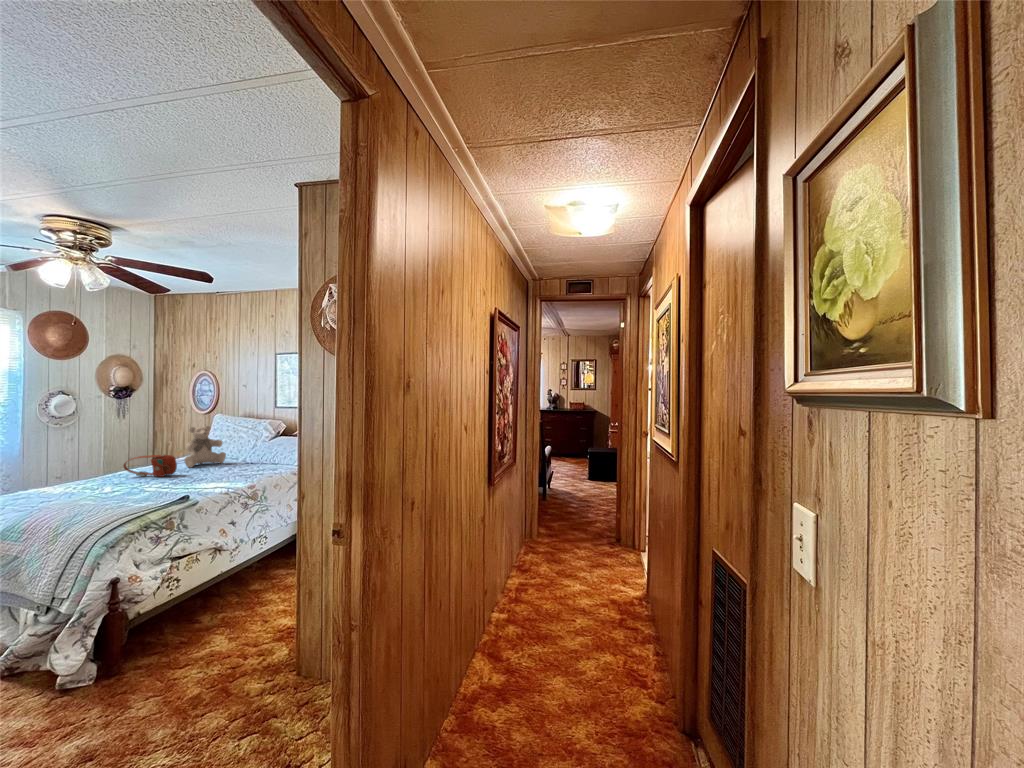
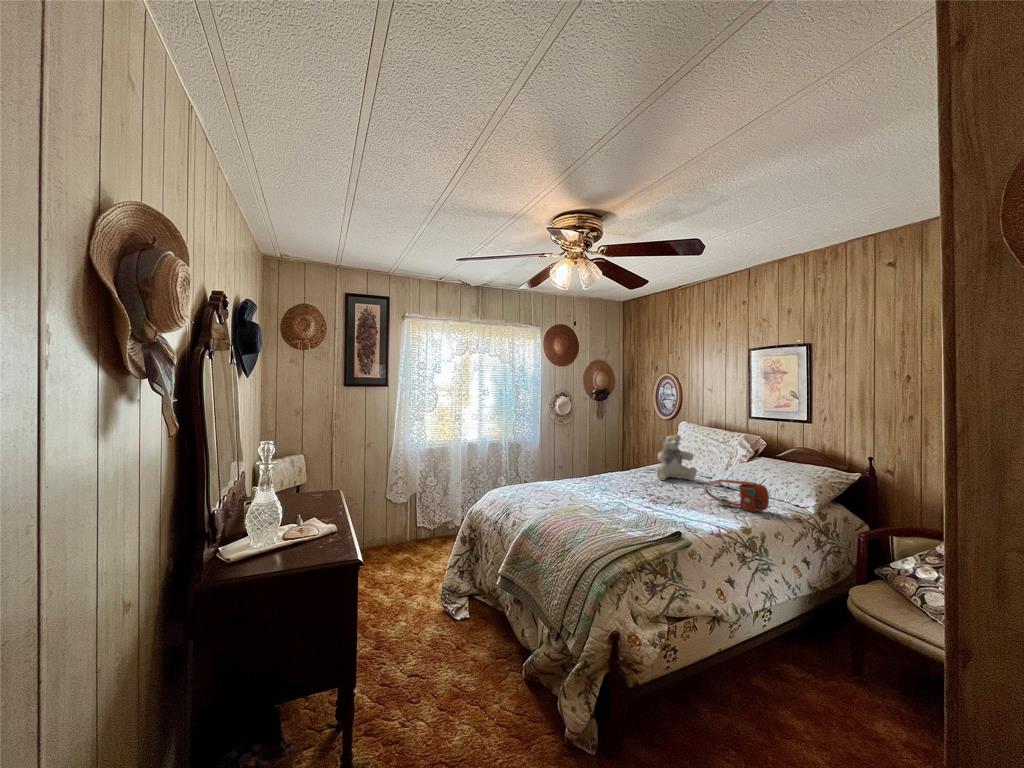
handbag: present [124,454,177,477] -> present [705,480,769,512]

